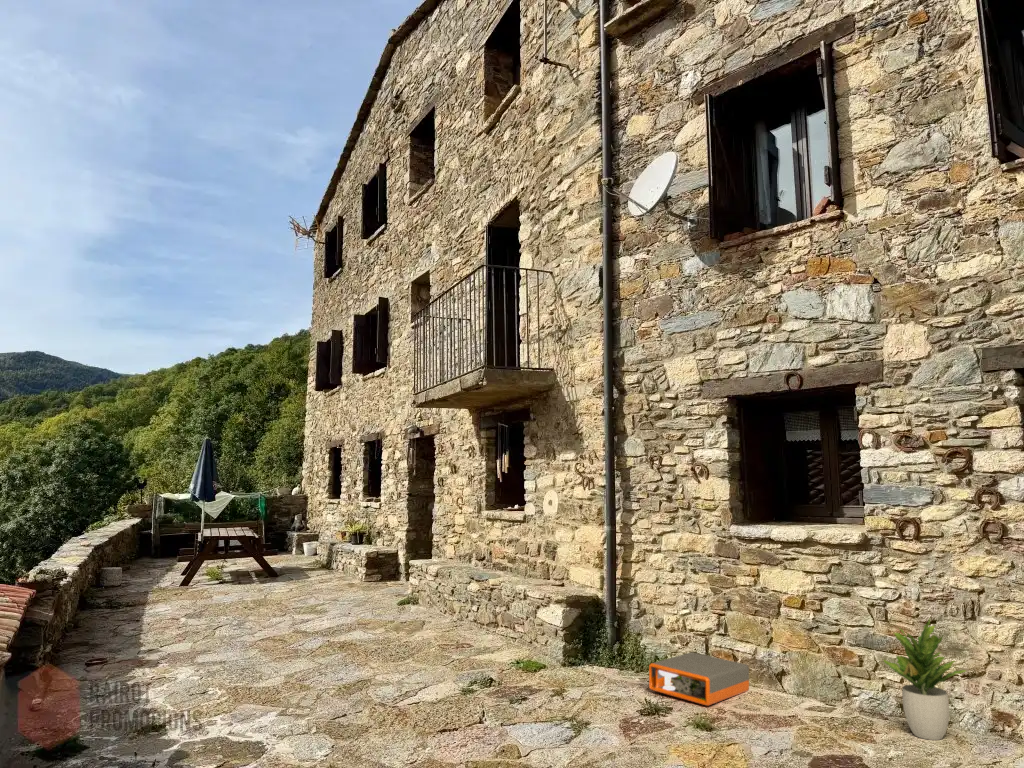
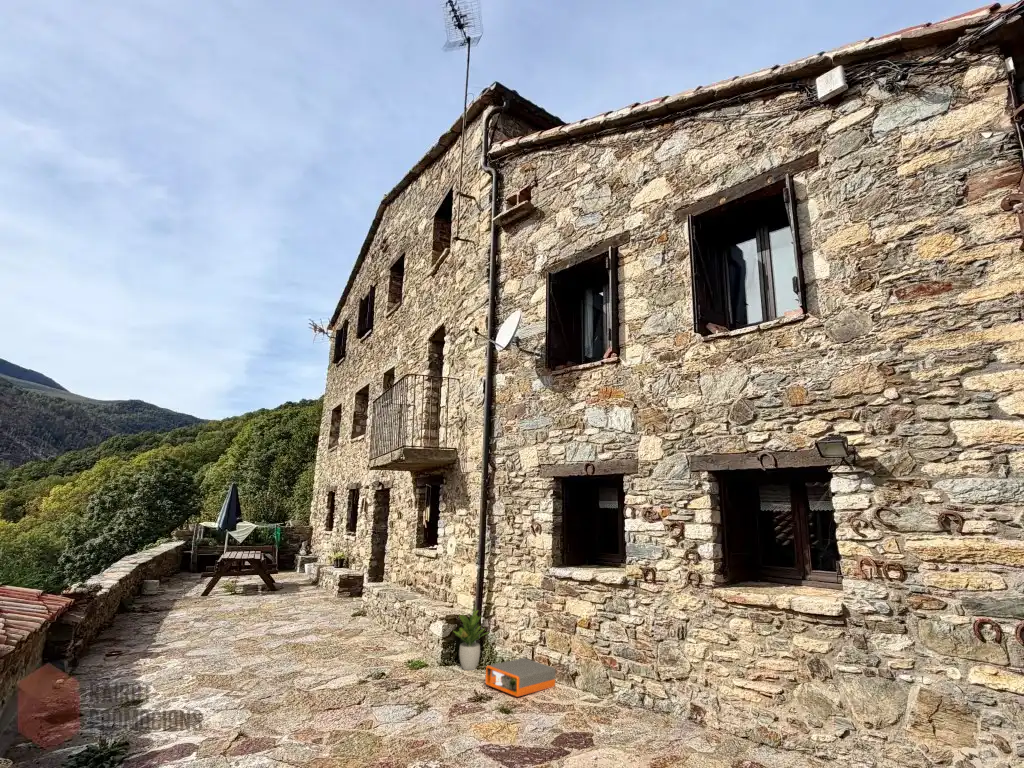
potted plant: present [884,618,966,740] -> present [453,608,488,670]

